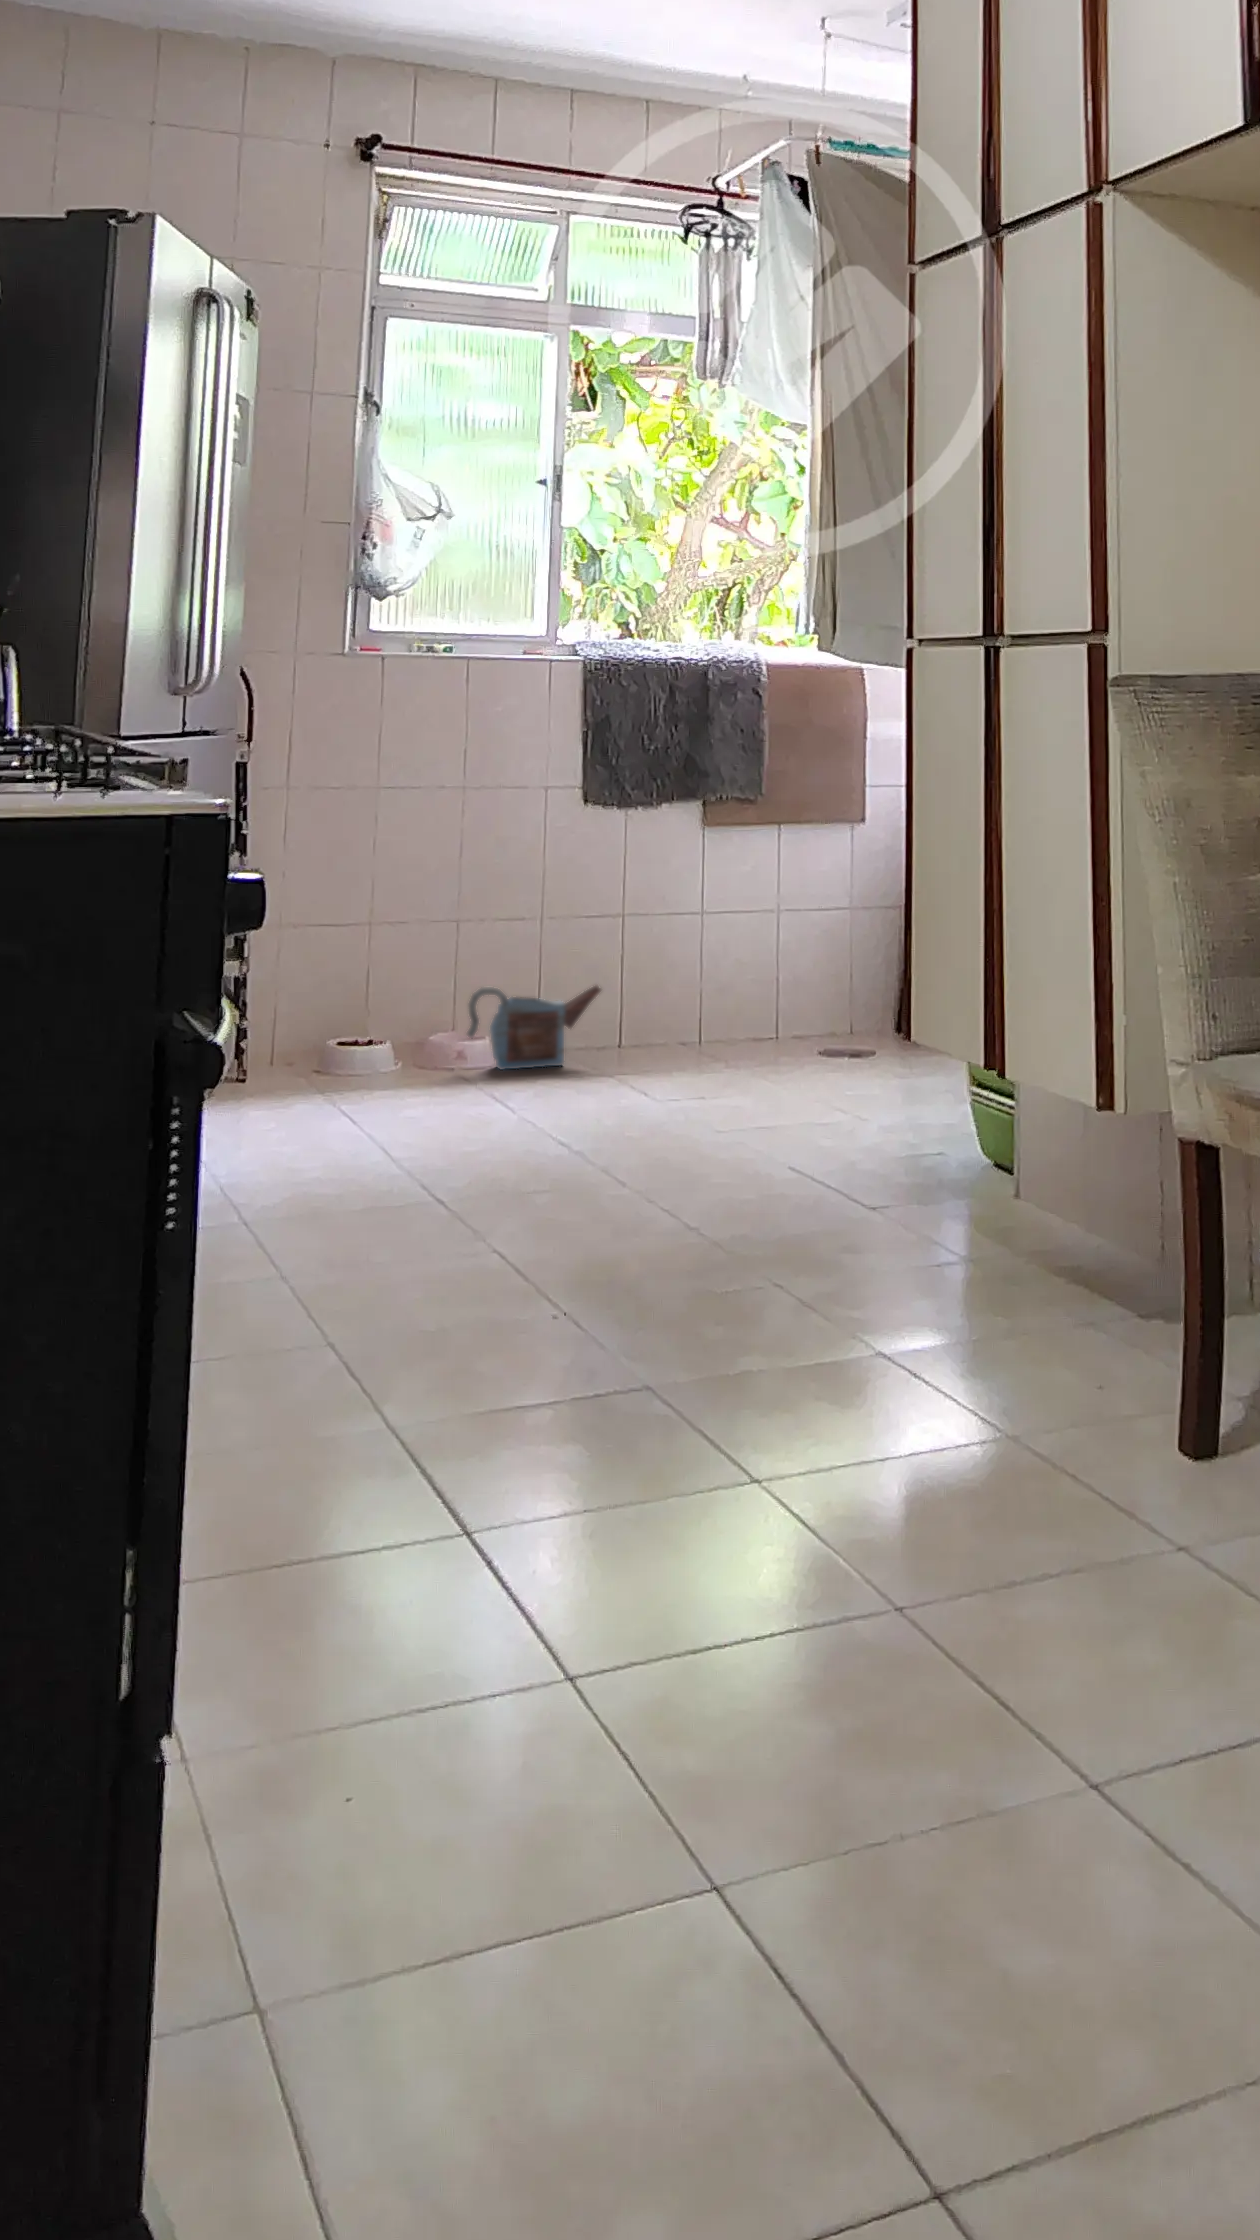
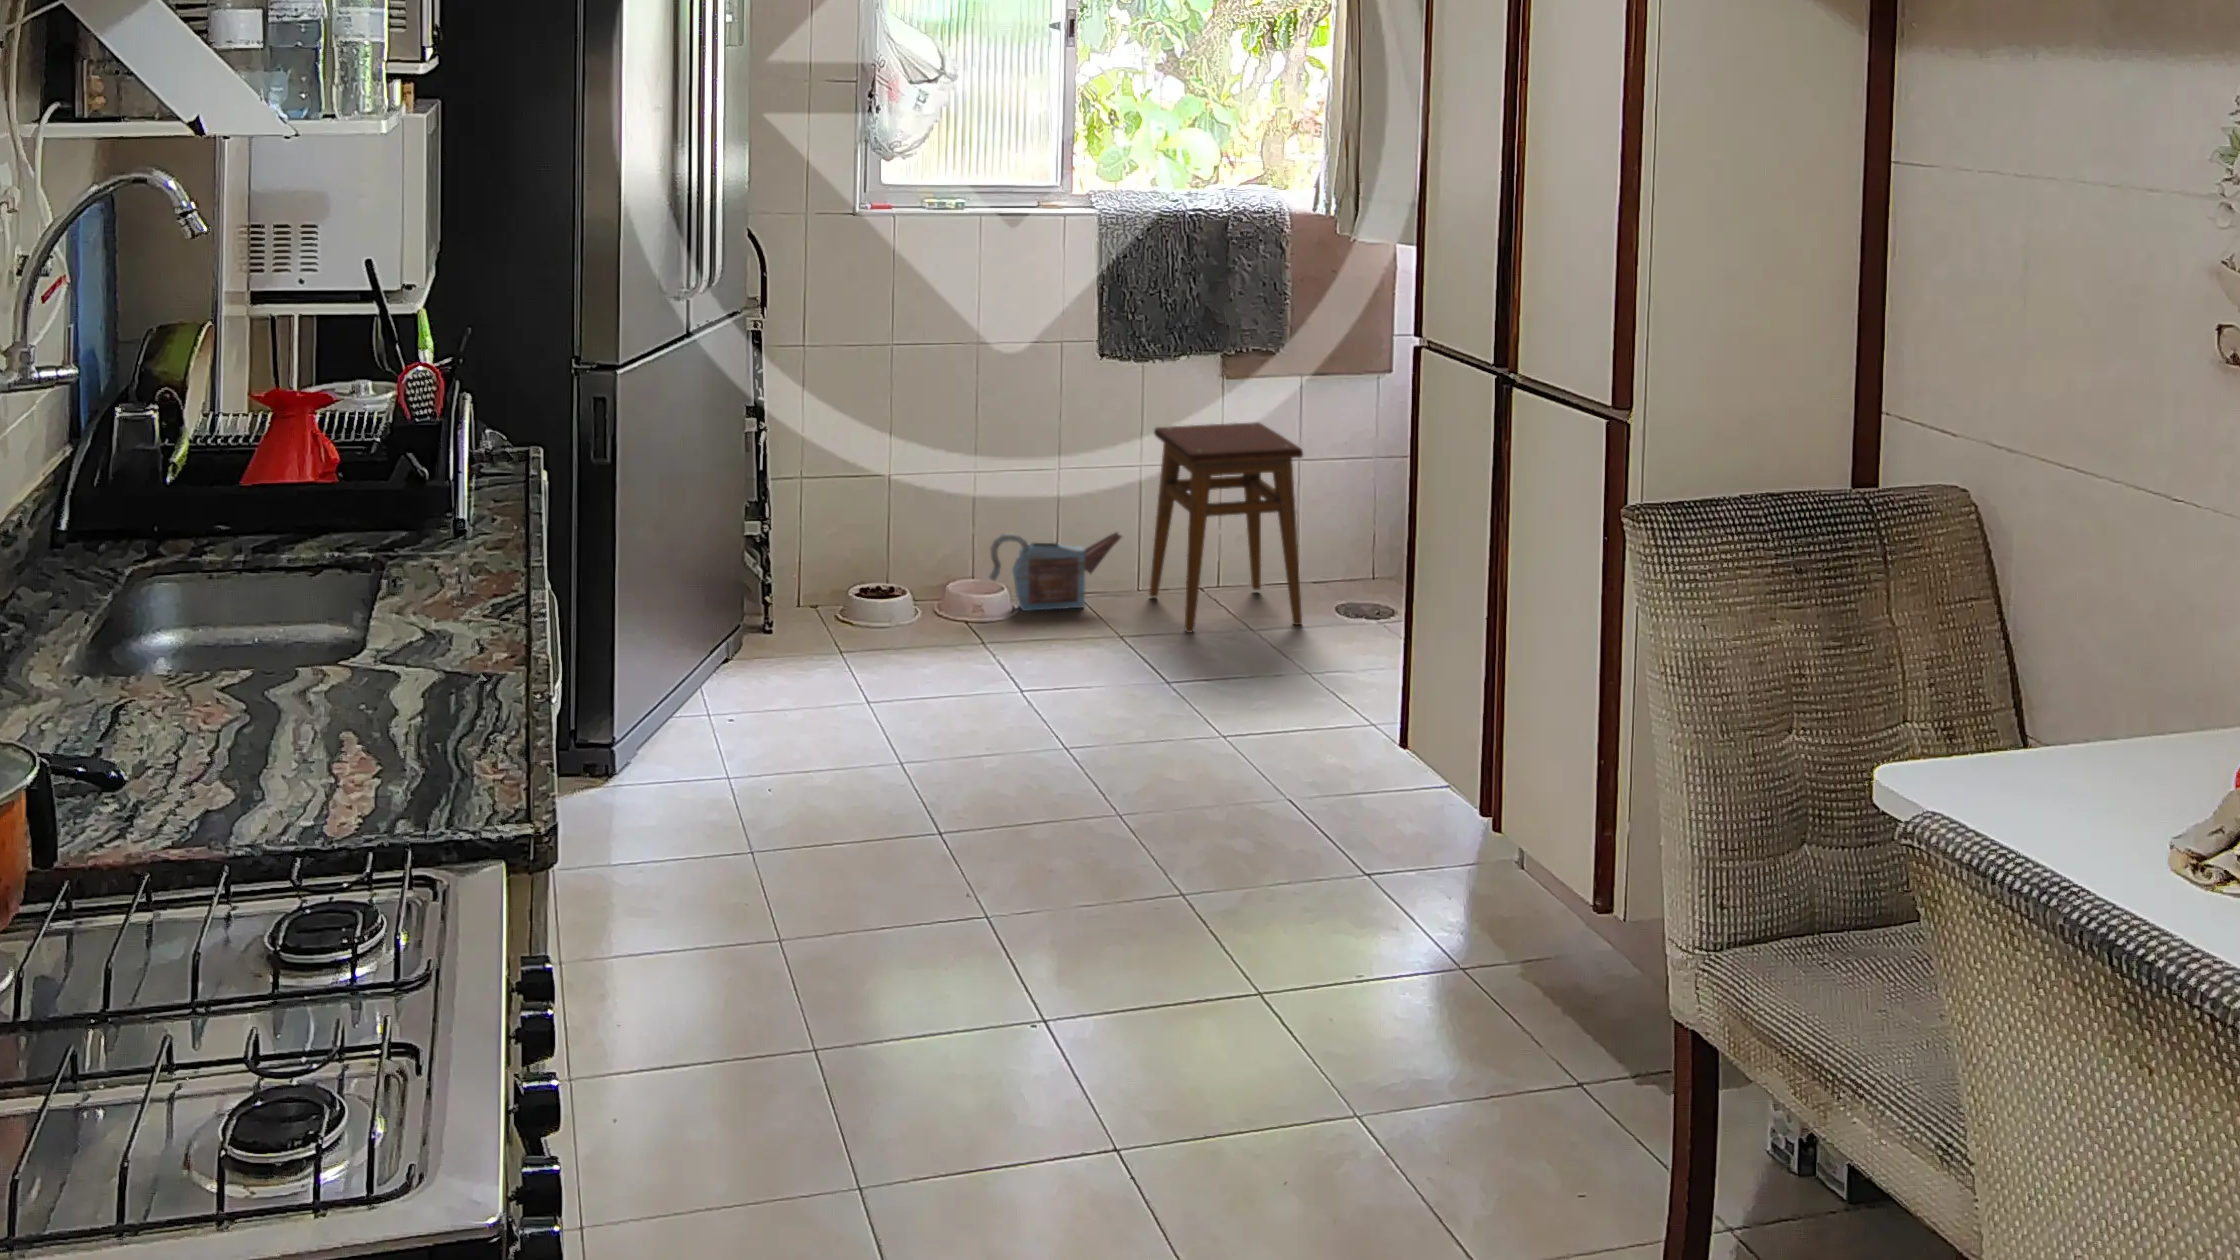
stool: none [628,872,784,1078] -> present [1149,422,1303,632]

